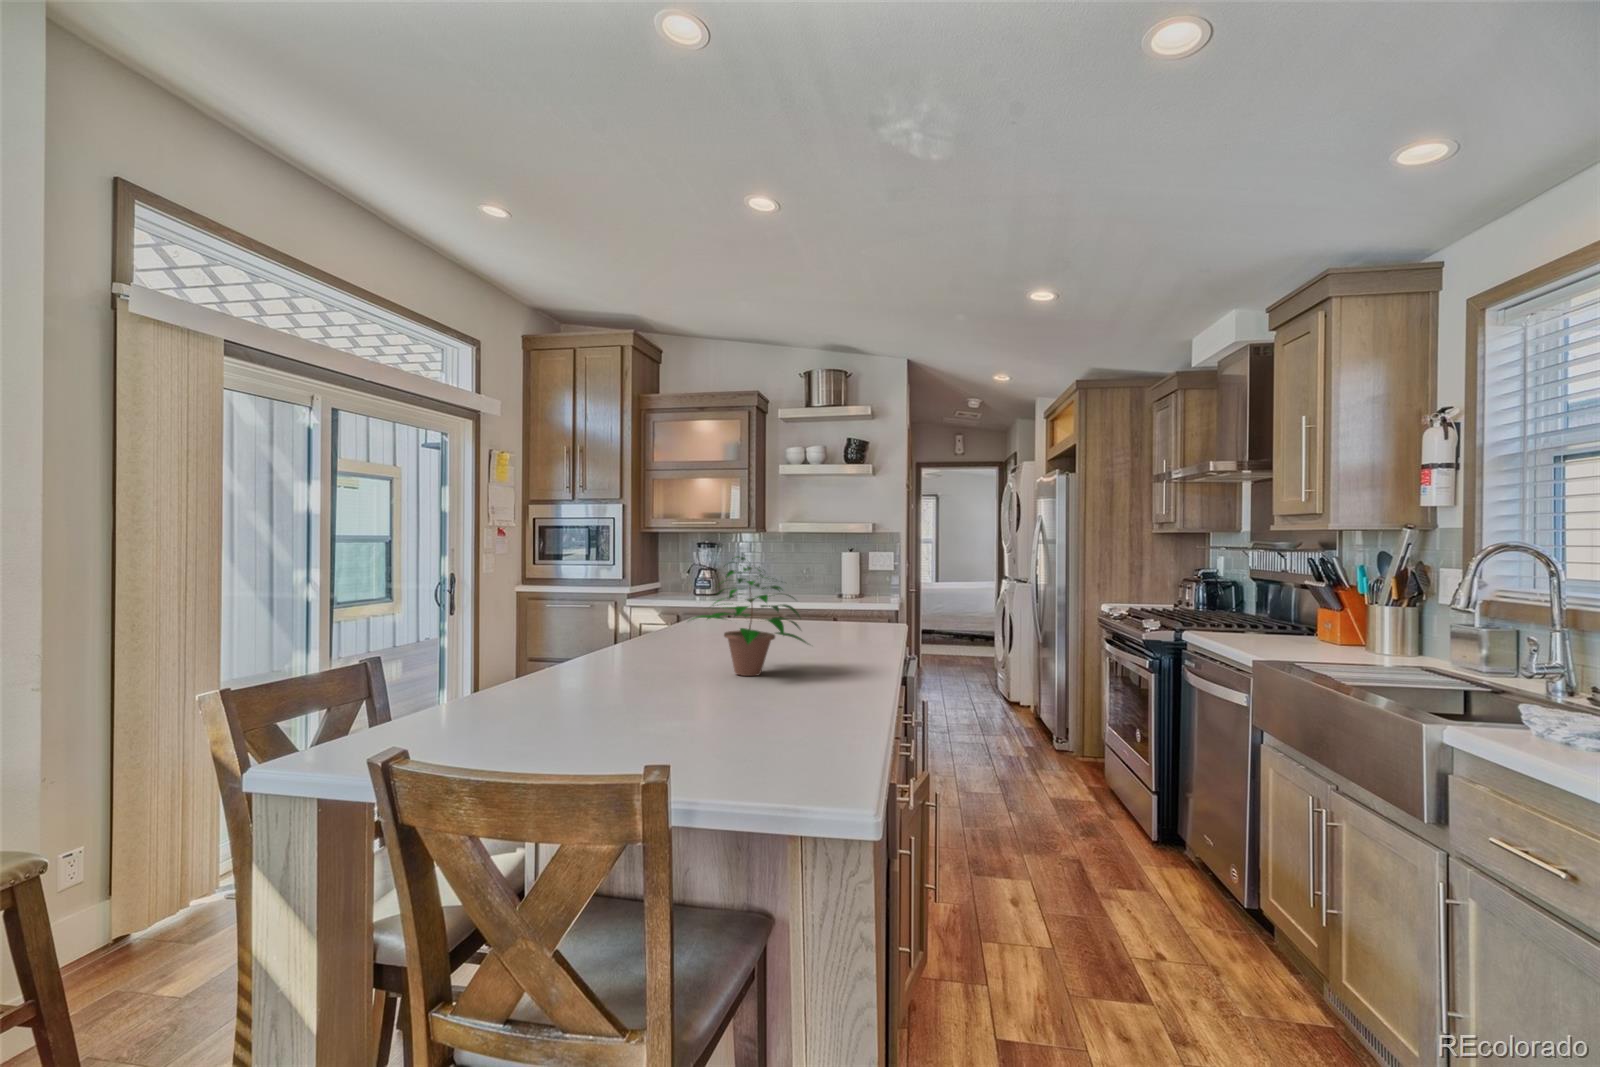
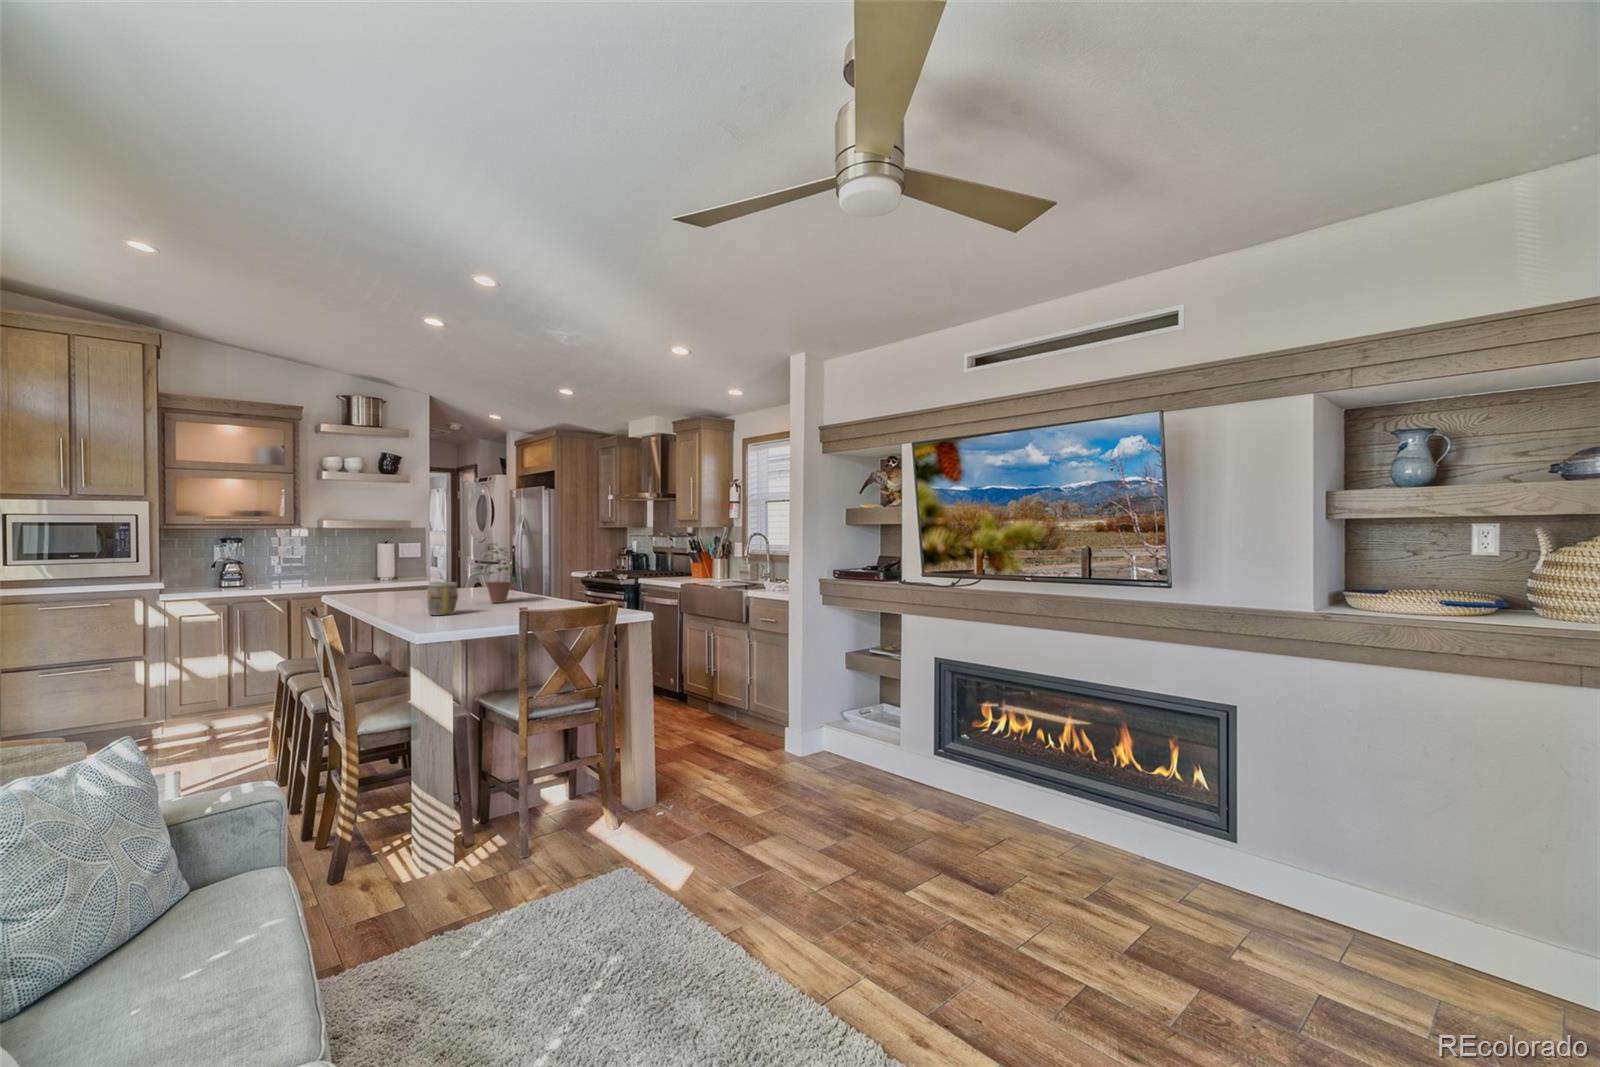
mug: none [551,628,607,698] -> present [427,582,458,615]

